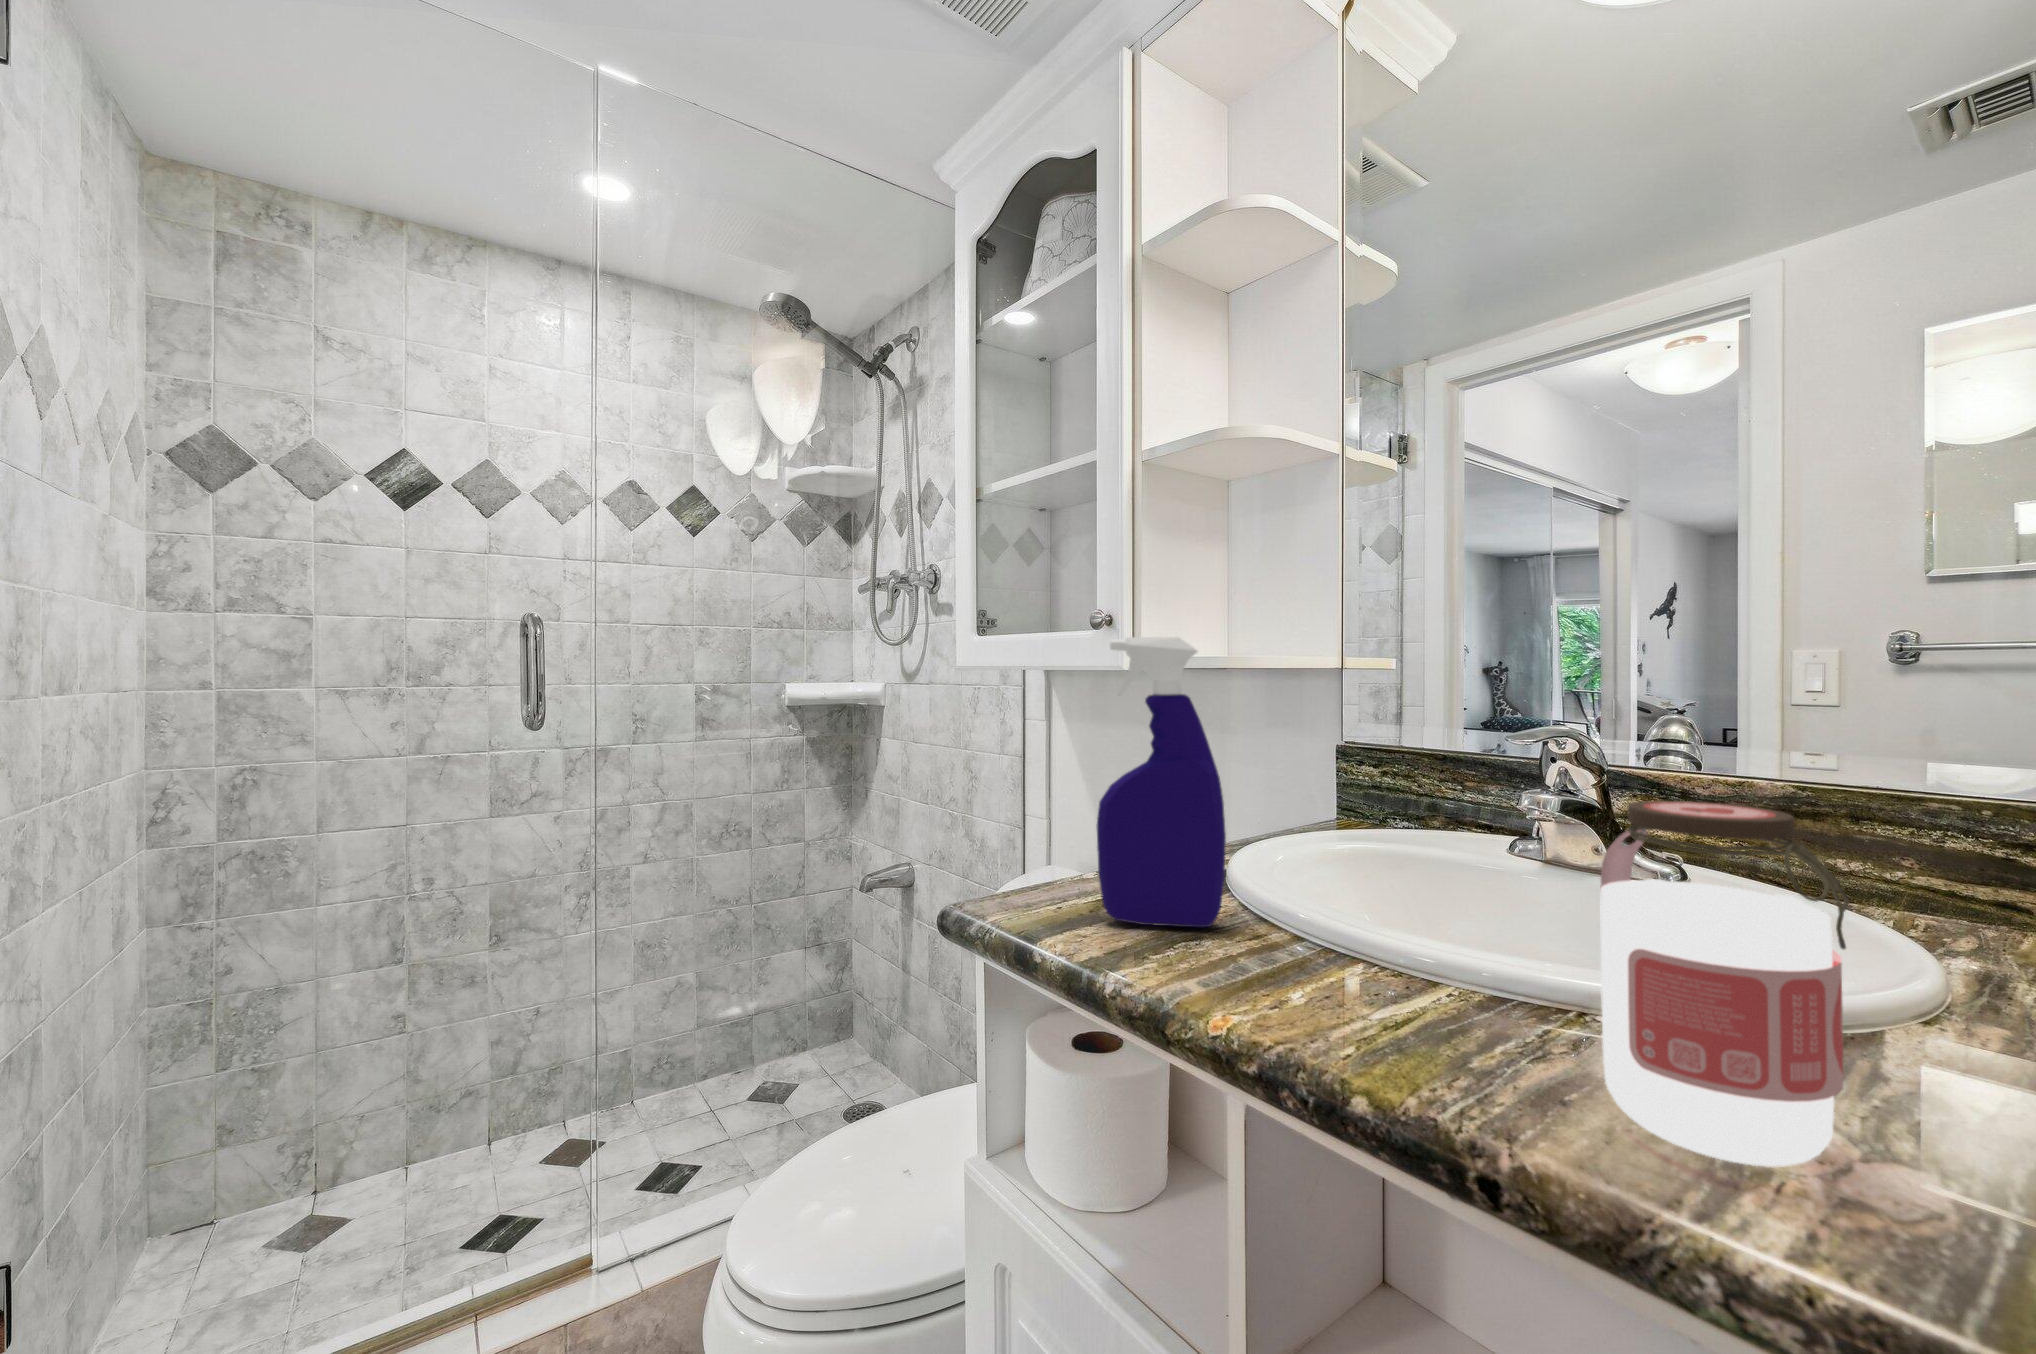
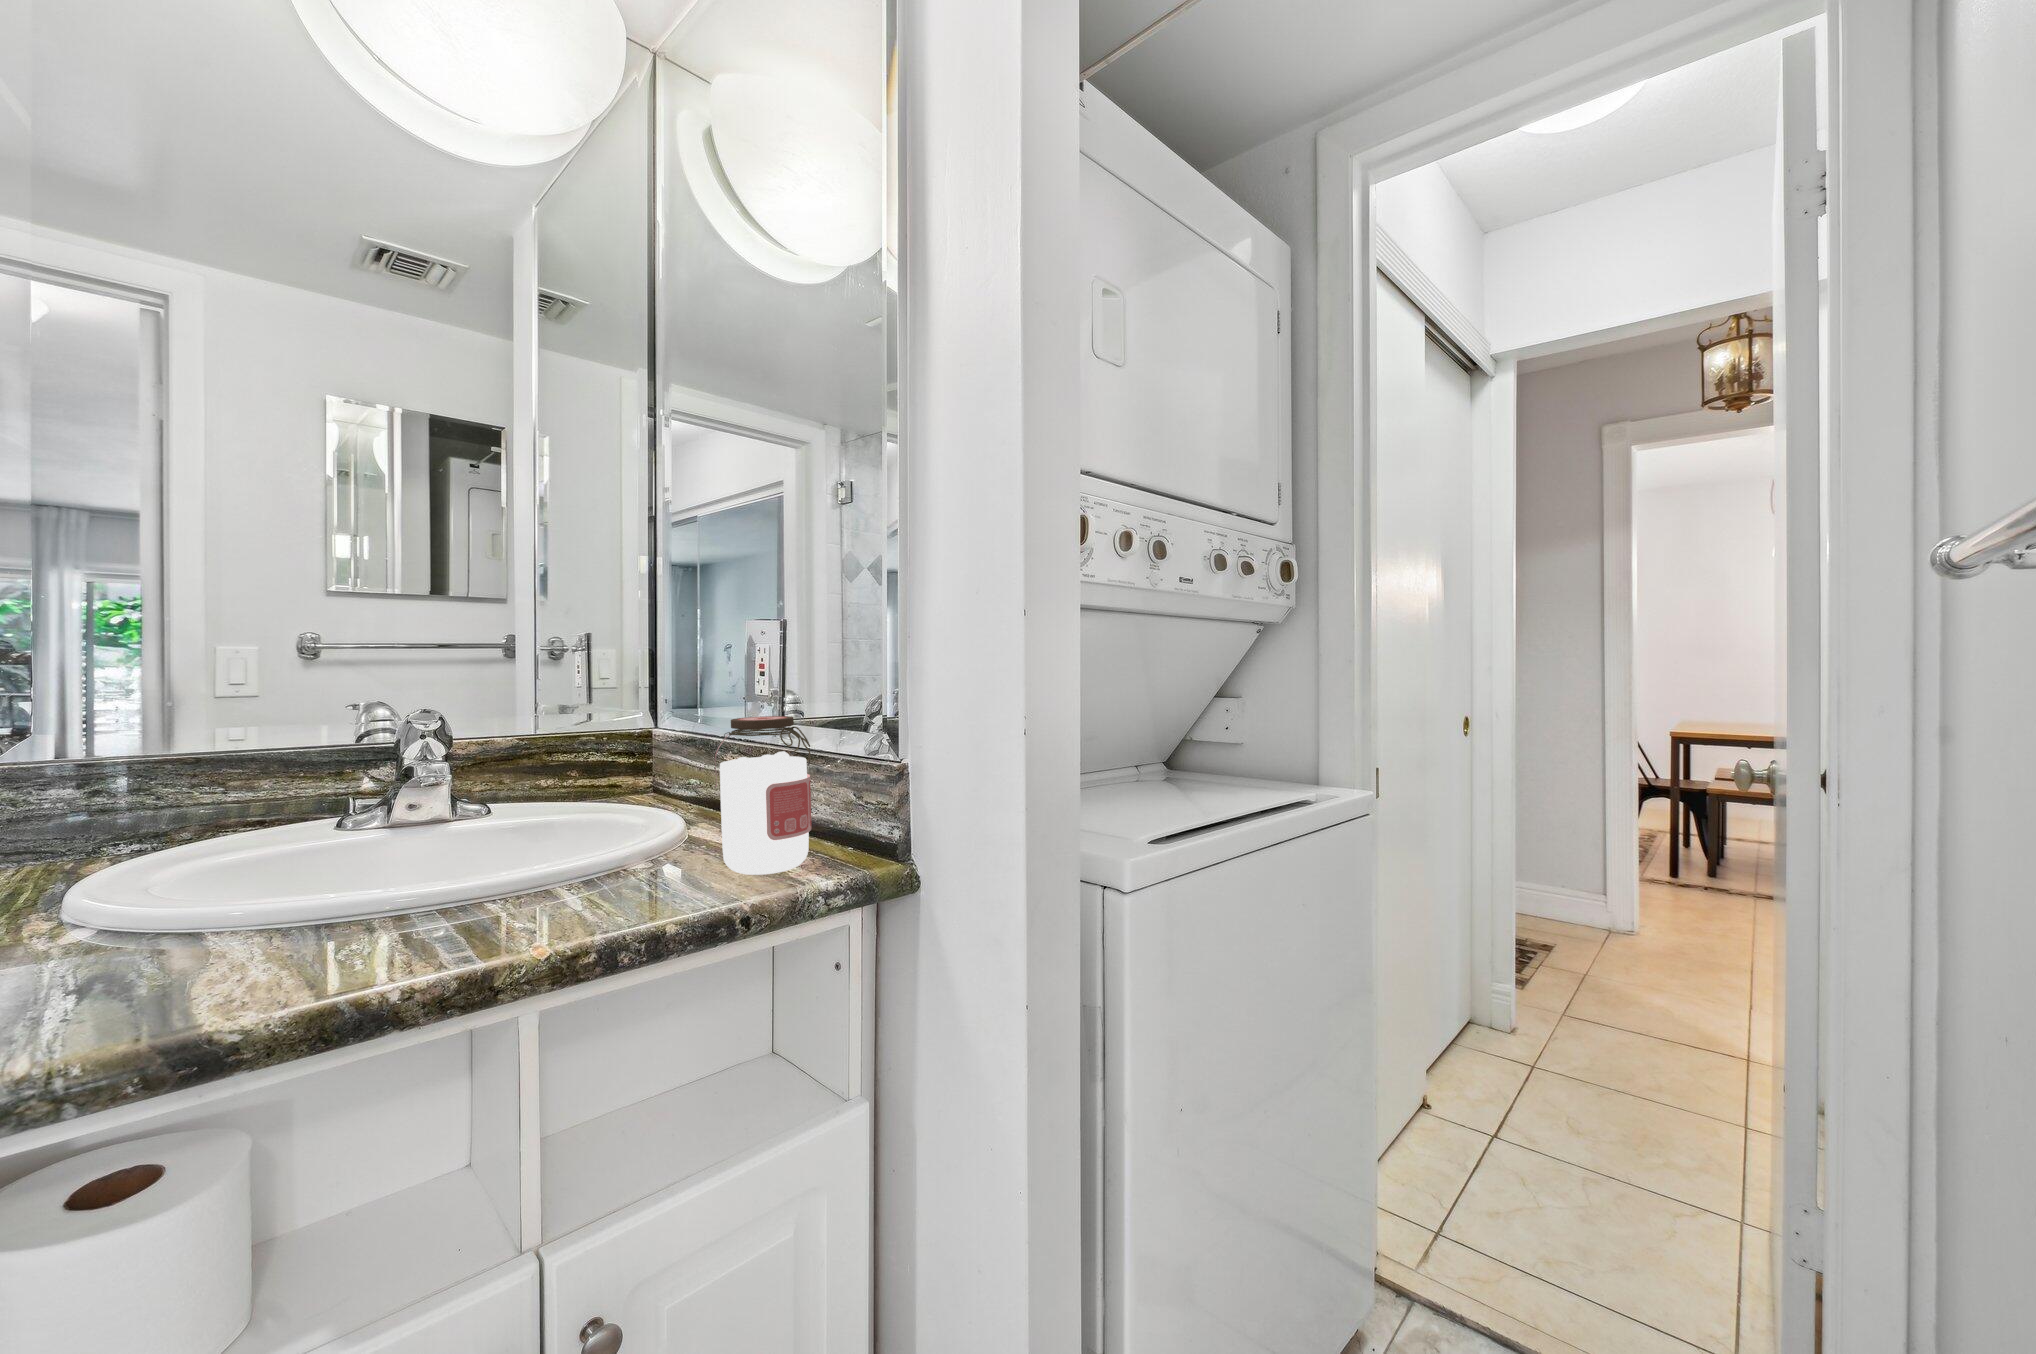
spray bottle: present [1097,637,1226,927] -> none [137,611,310,983]

